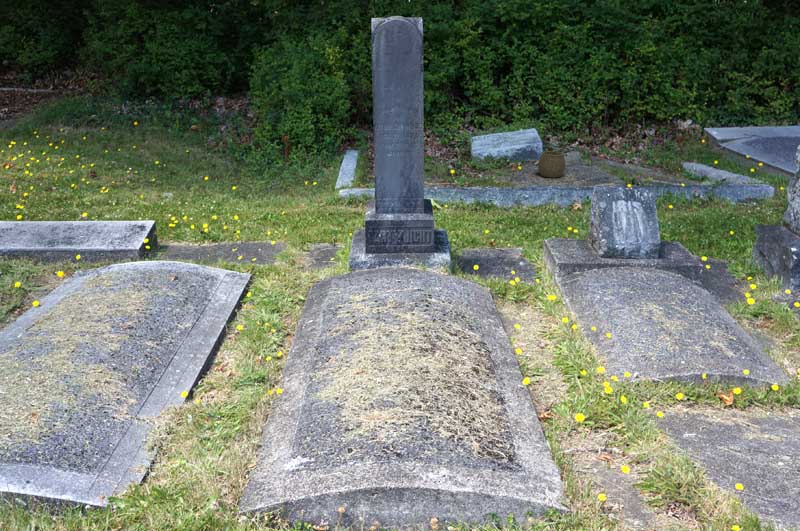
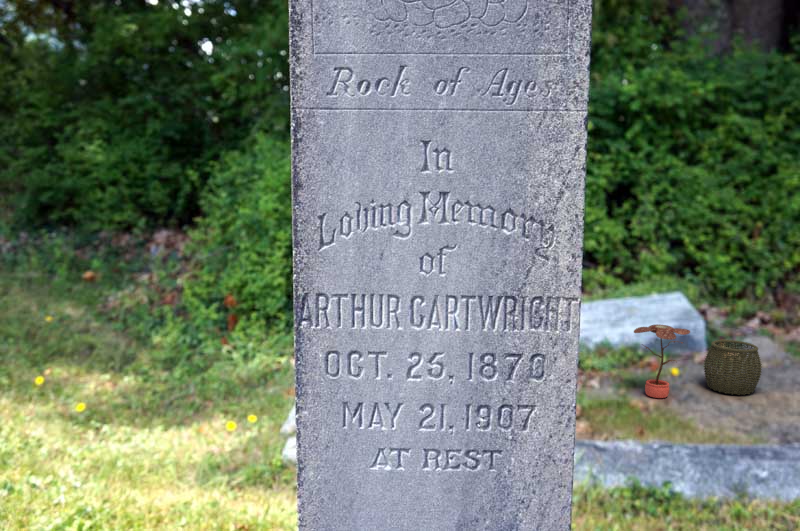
potted plant: none [503,144,530,180] -> present [634,324,690,398]

